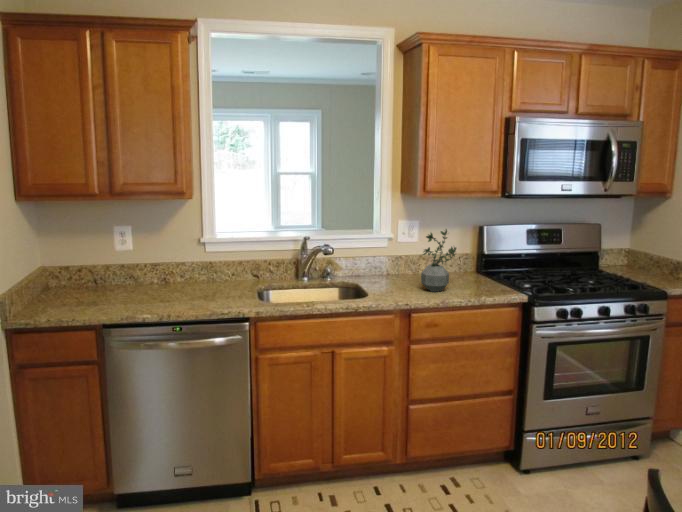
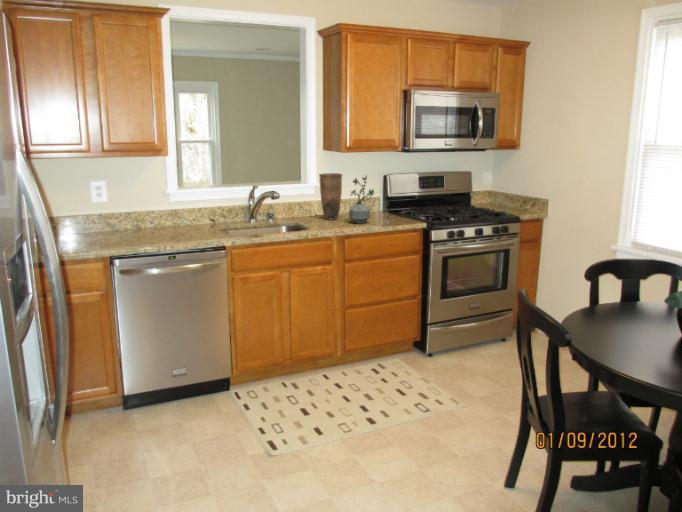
vase: none [388,223,418,282] -> present [319,173,342,220]

